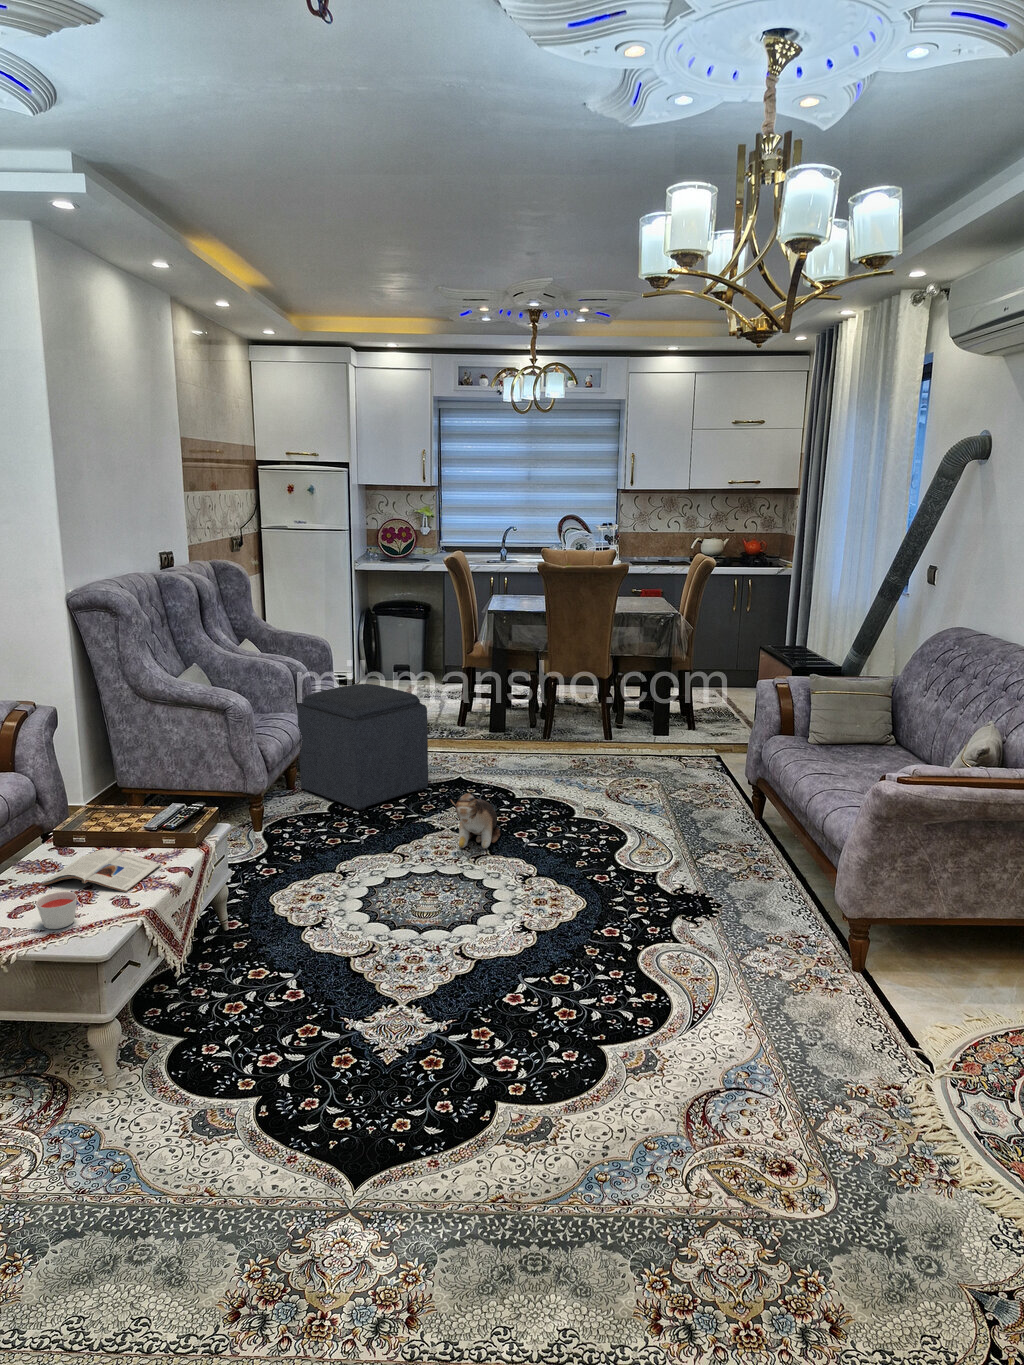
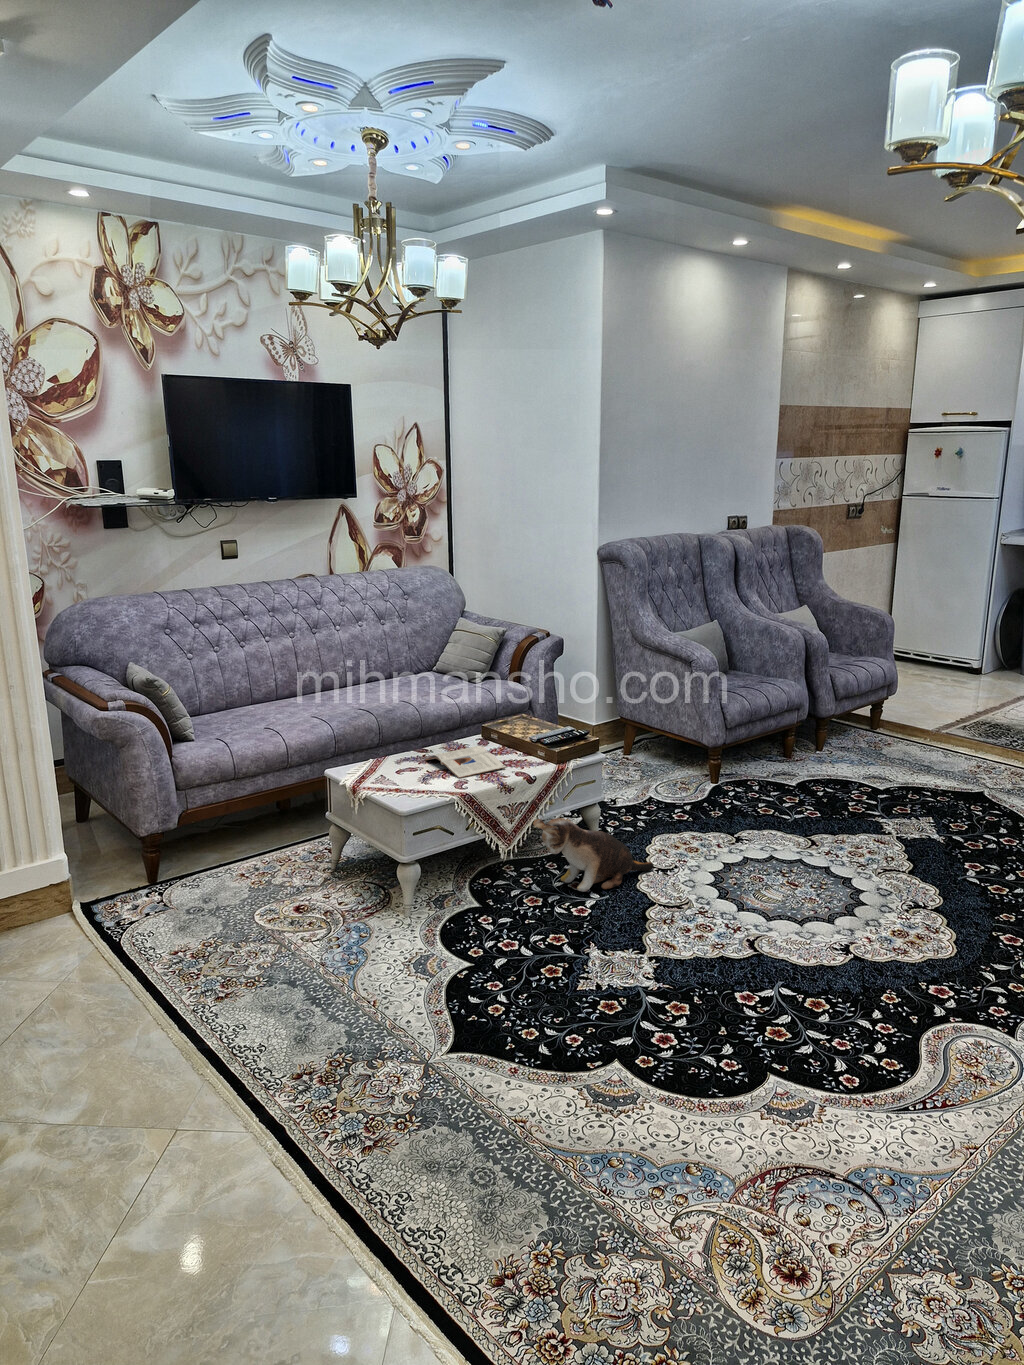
ottoman: present [297,684,428,811] -> none [798,659,936,793]
plush toy: present [451,793,500,848] -> present [533,818,654,892]
candle: present [36,892,77,929] -> none [381,761,409,787]

